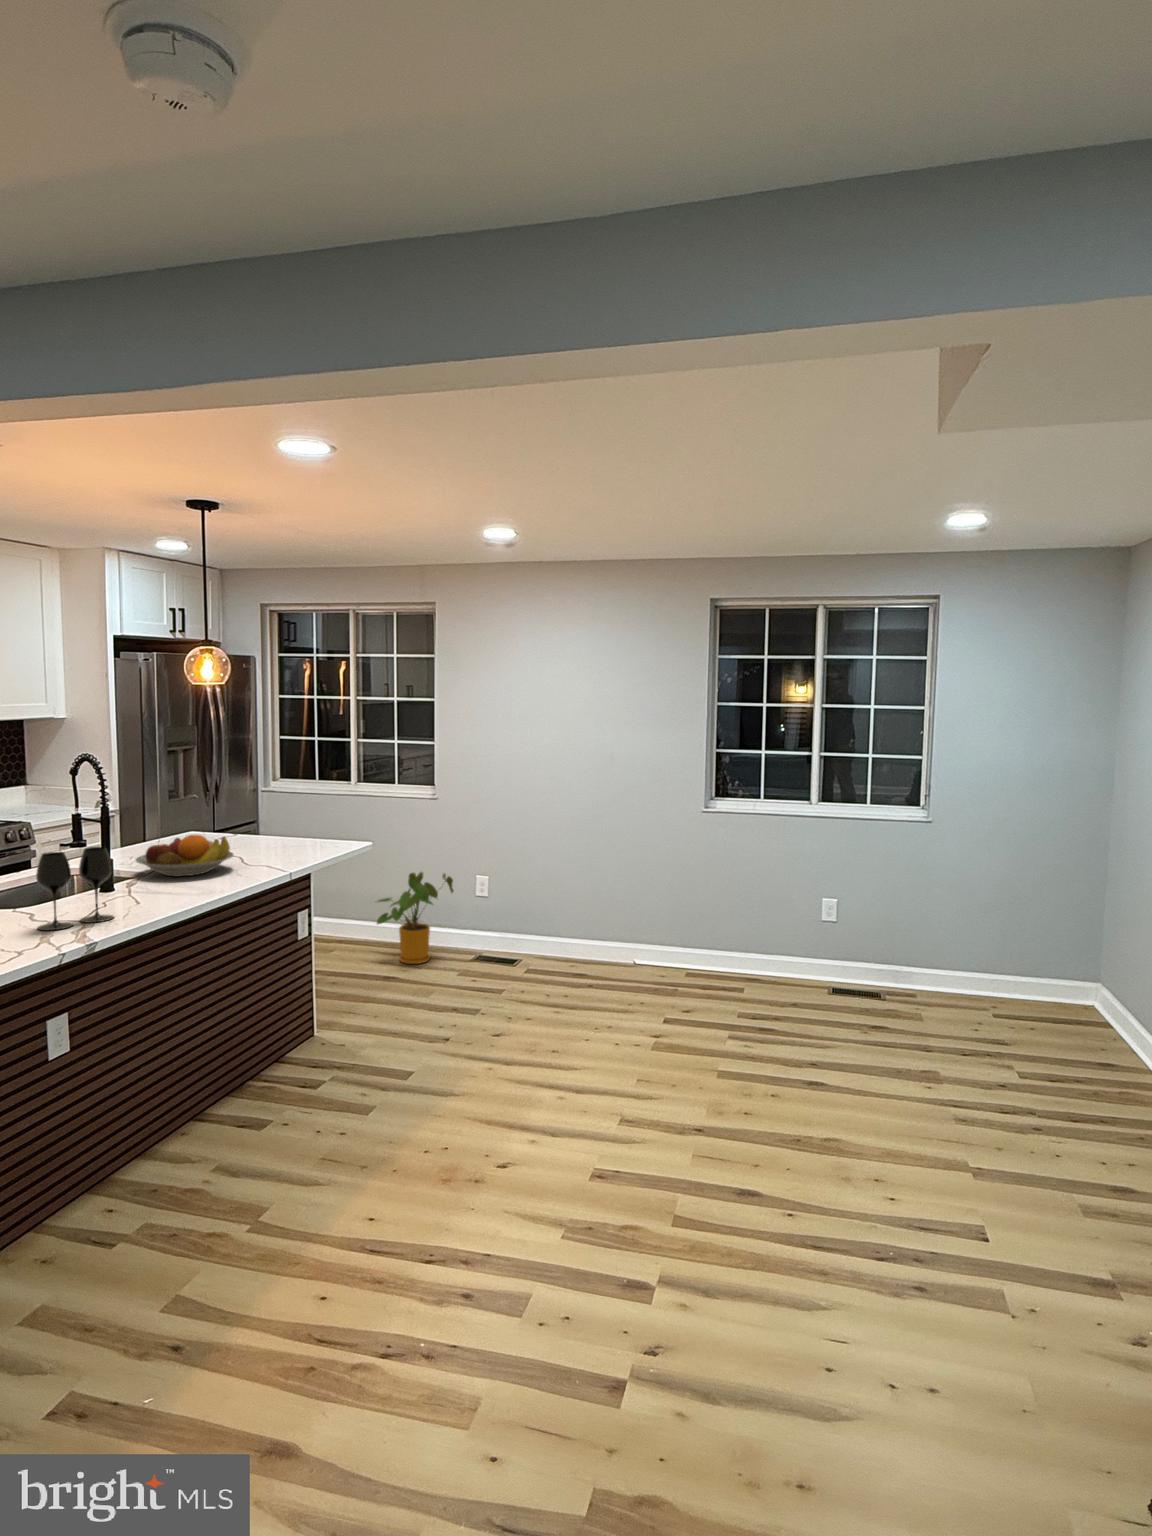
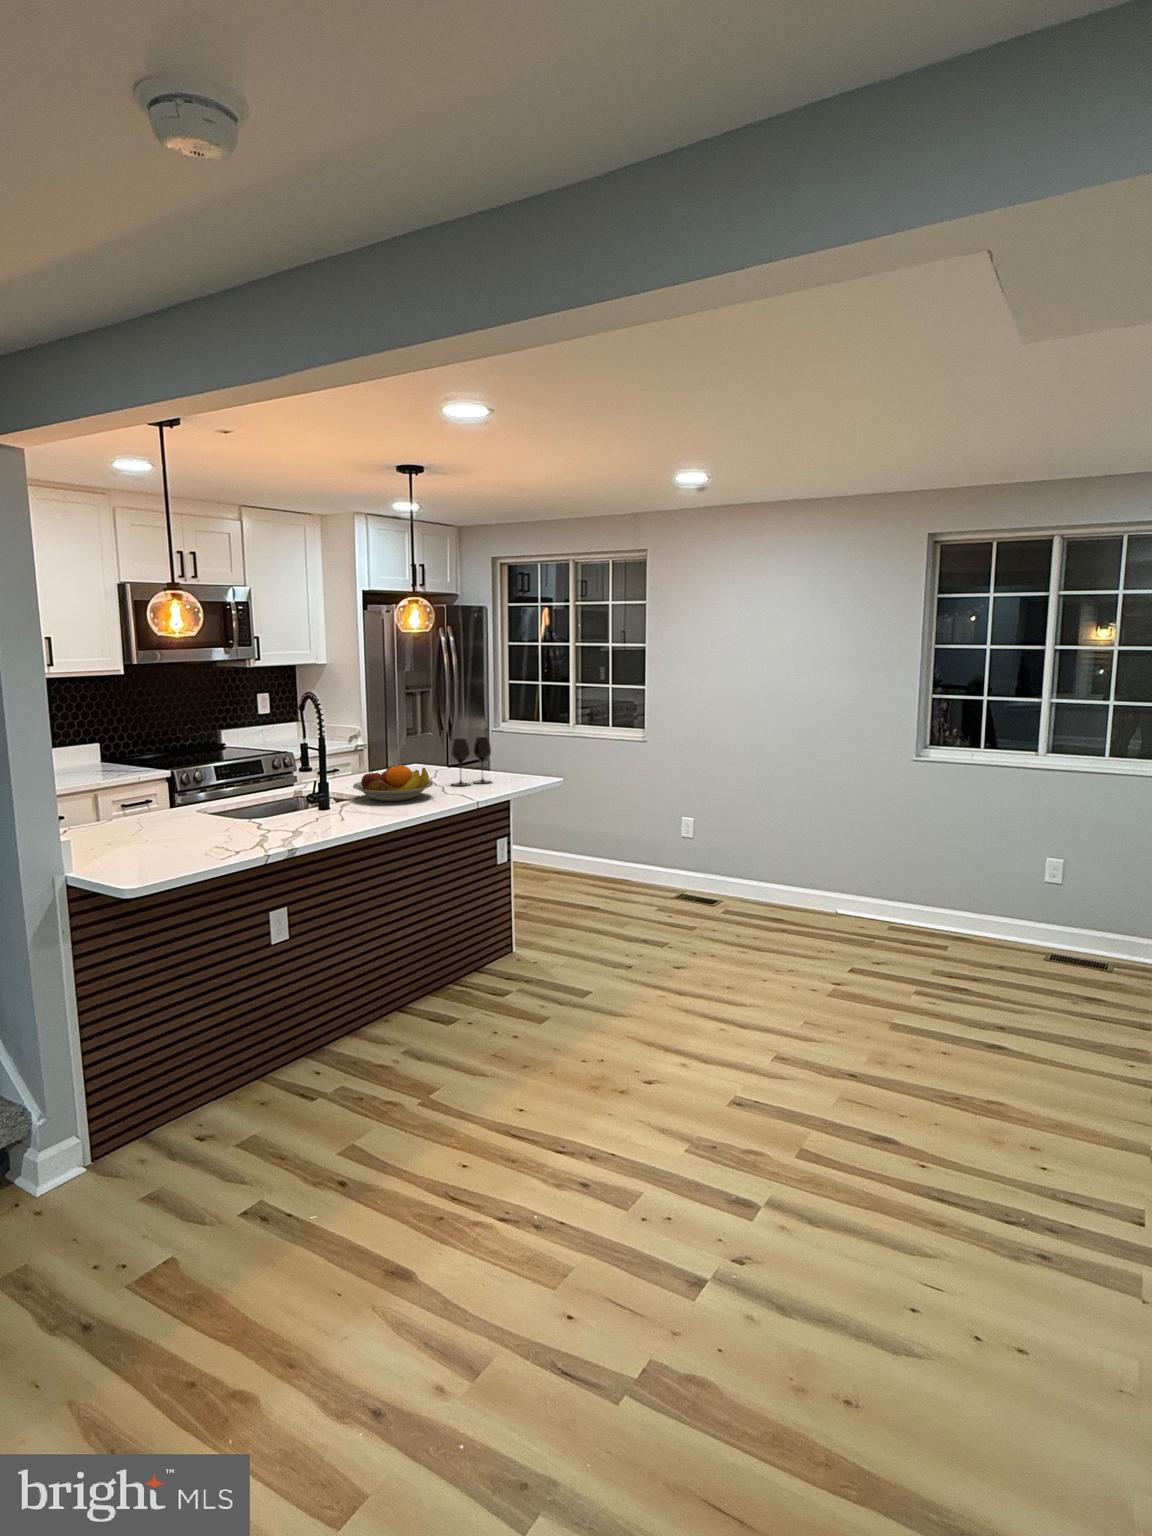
wine glass: present [36,847,114,930] -> present [451,737,491,786]
house plant: present [377,872,454,964] -> none [581,811,659,898]

